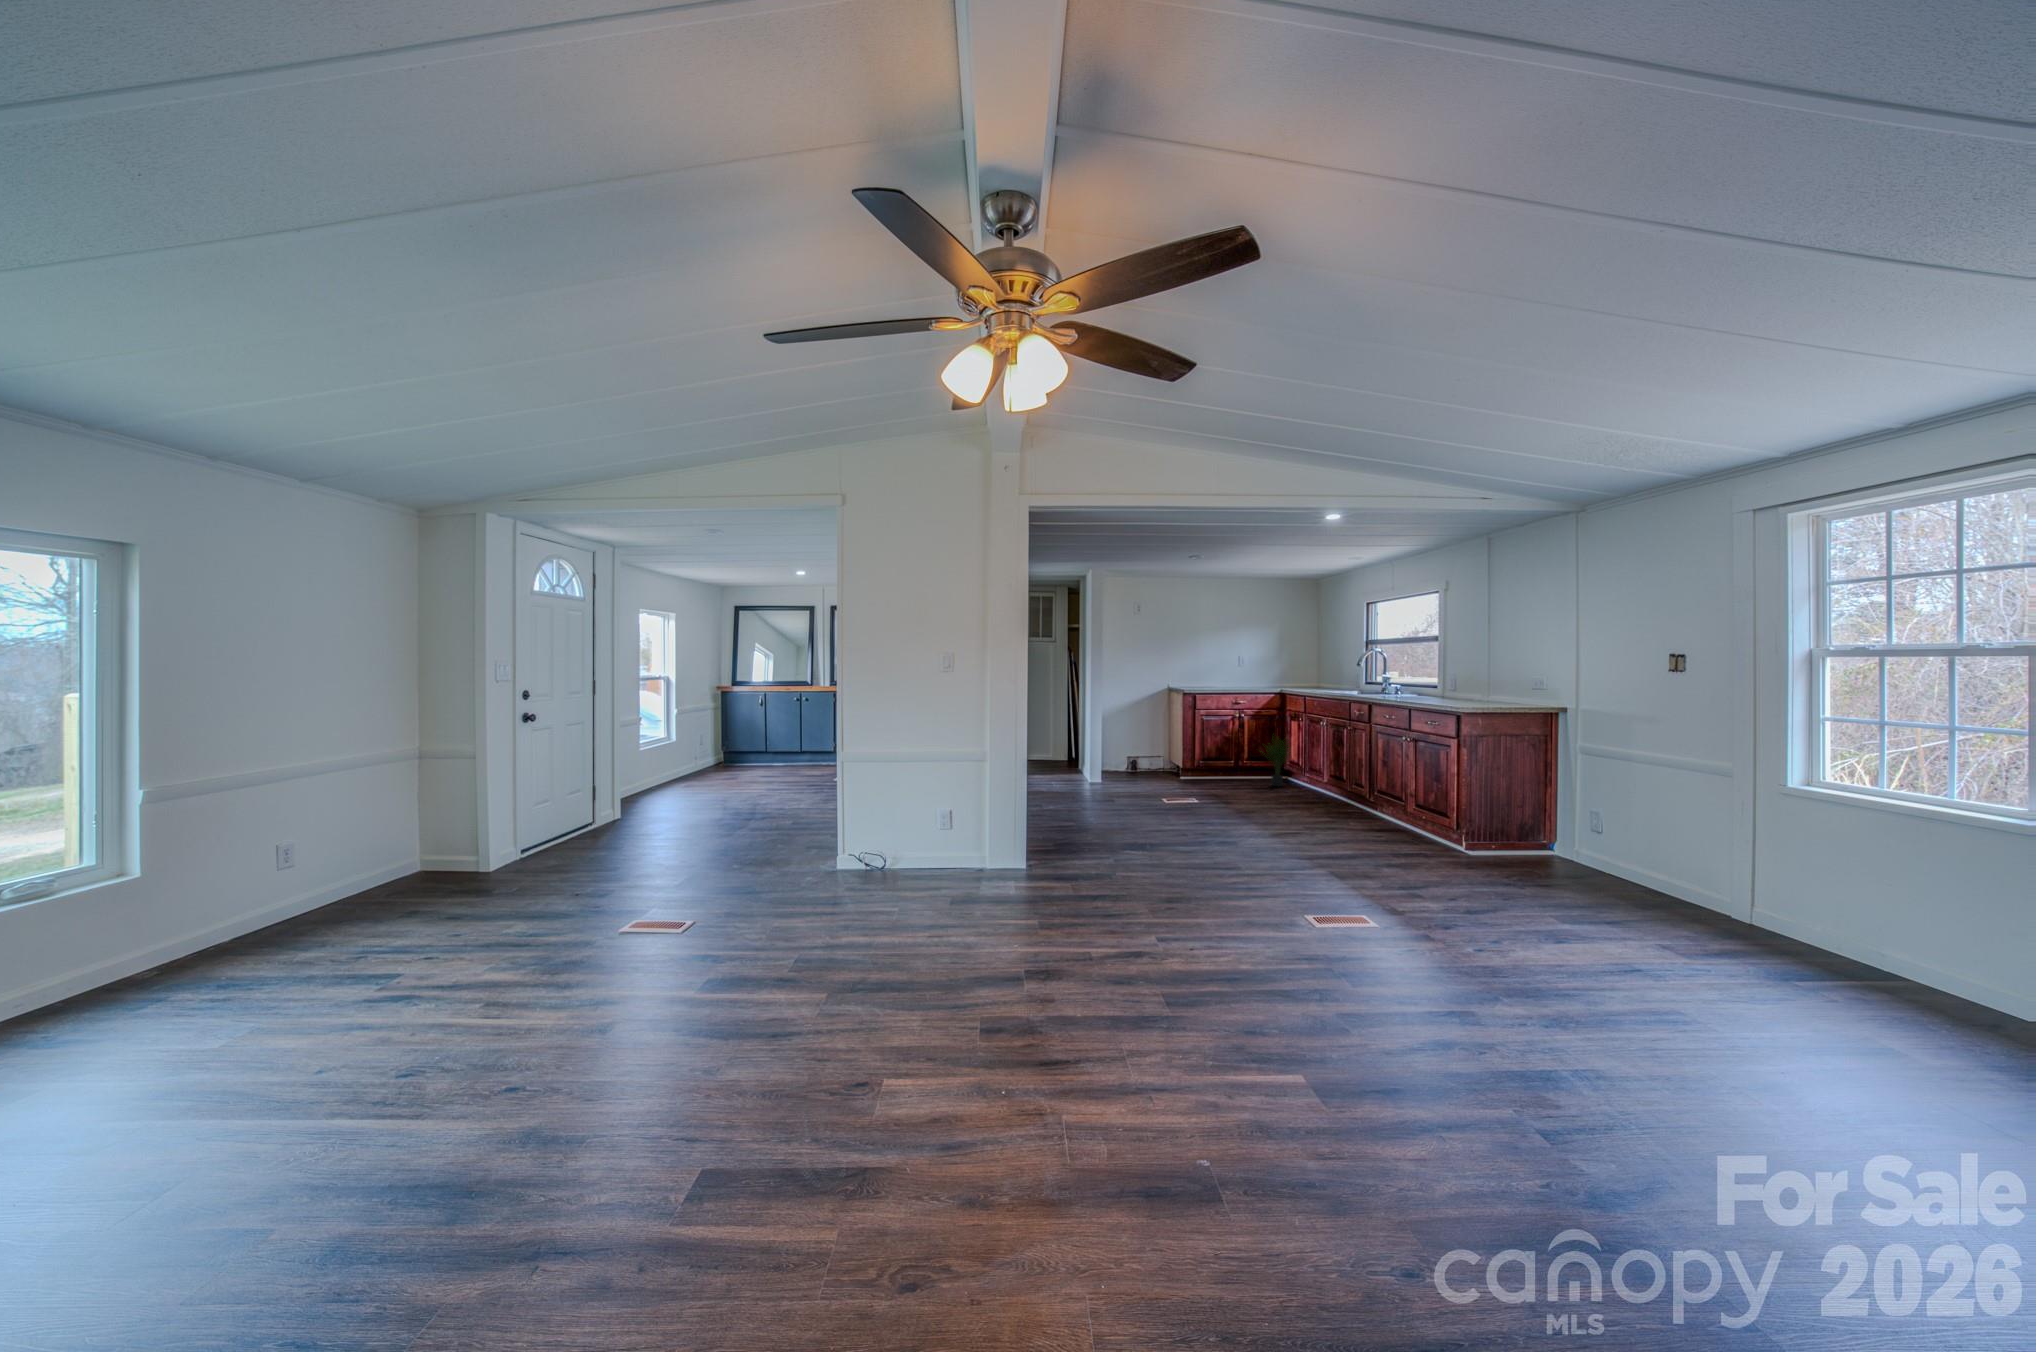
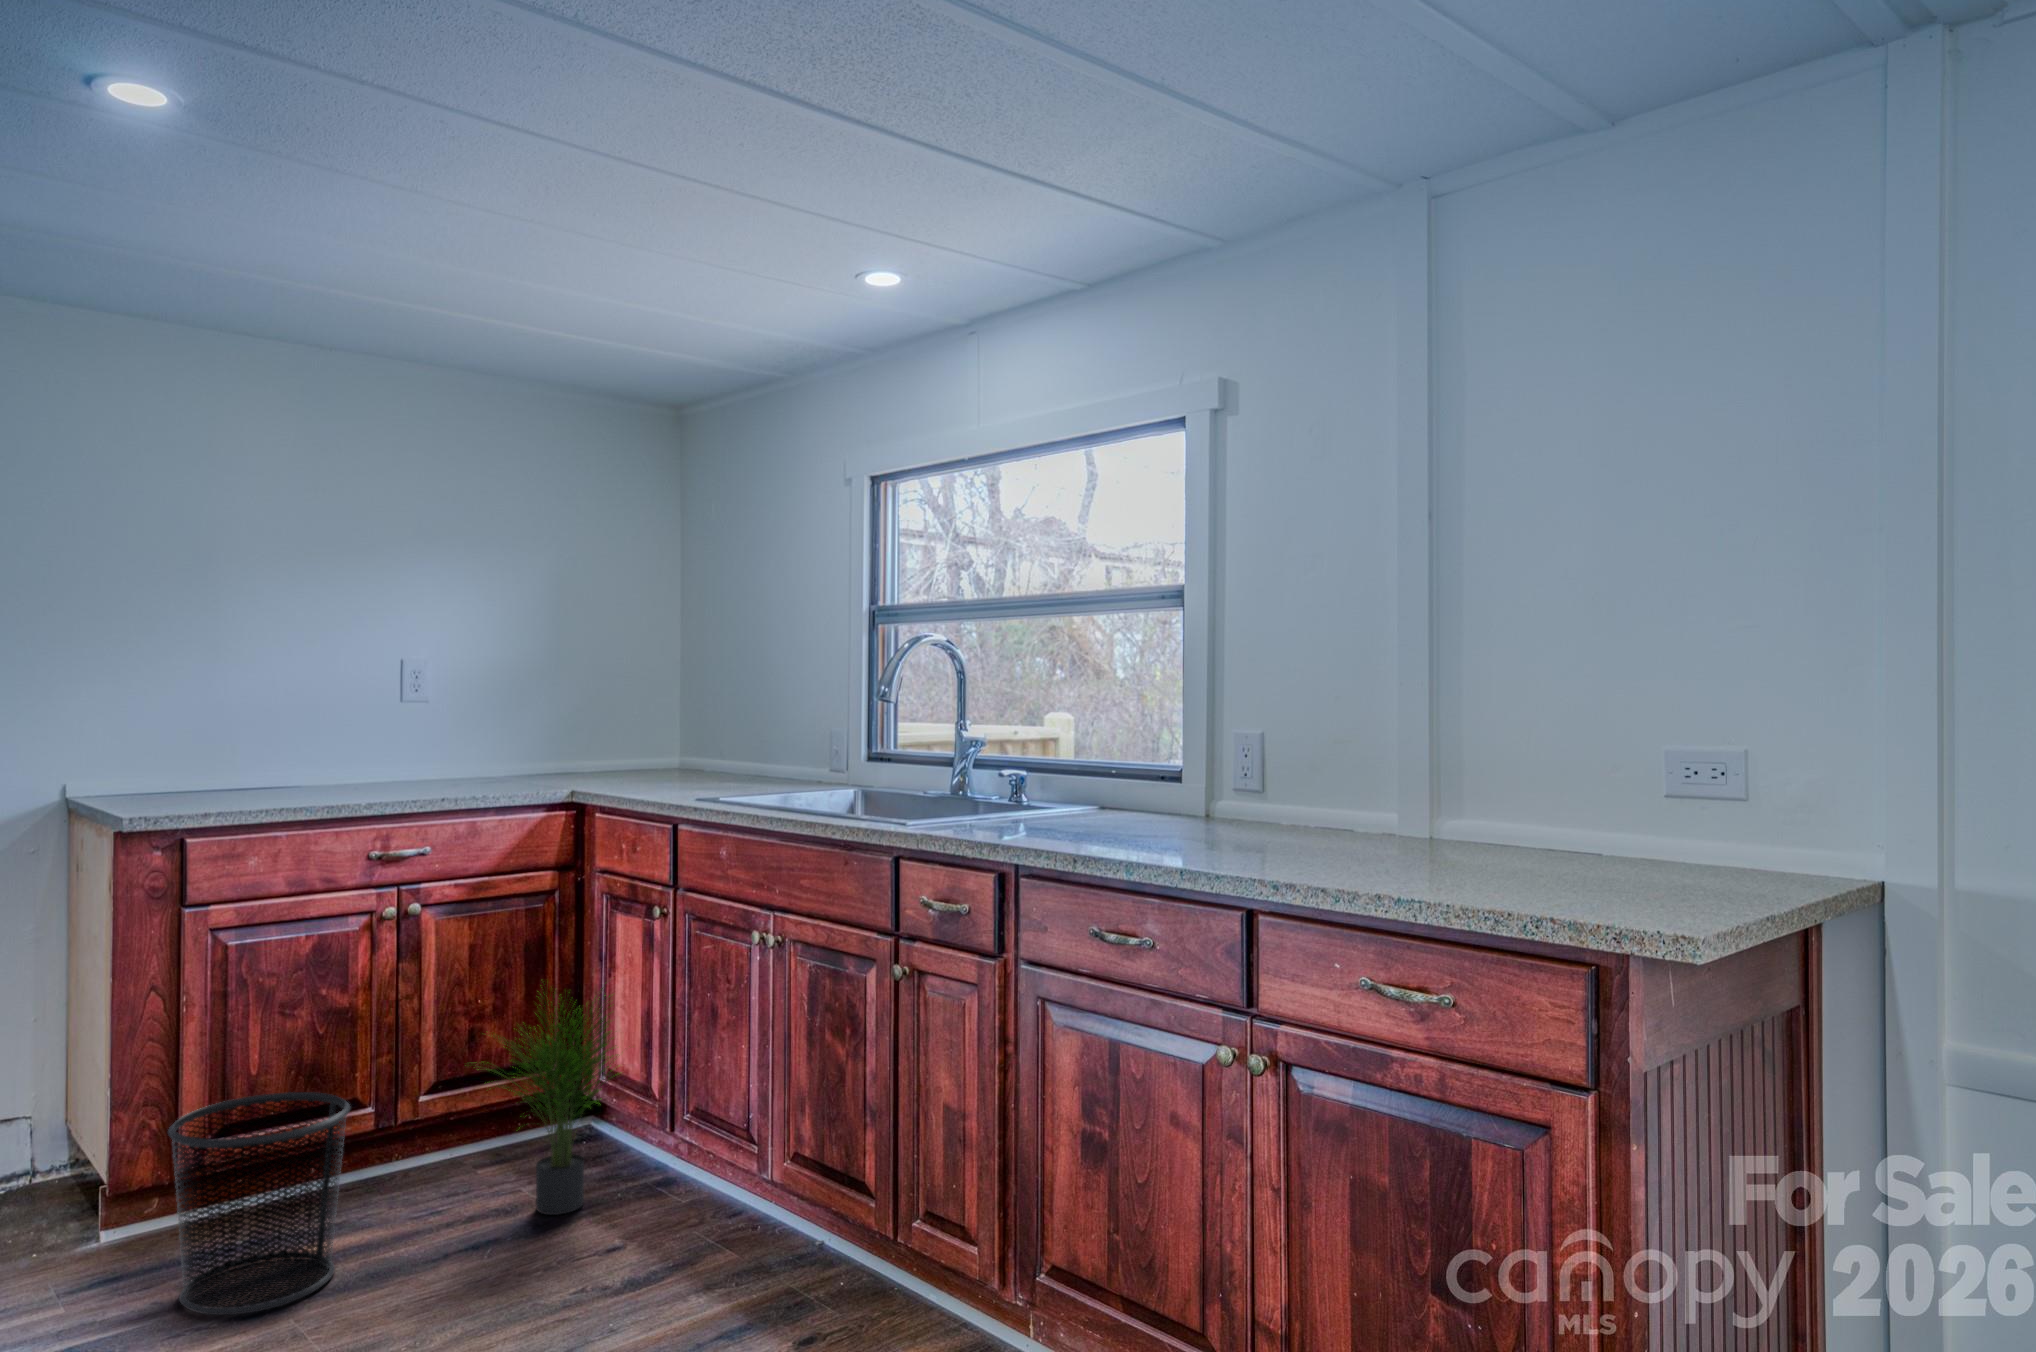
waste bin: none [1199,750,1233,788] -> present [168,1092,350,1315]

